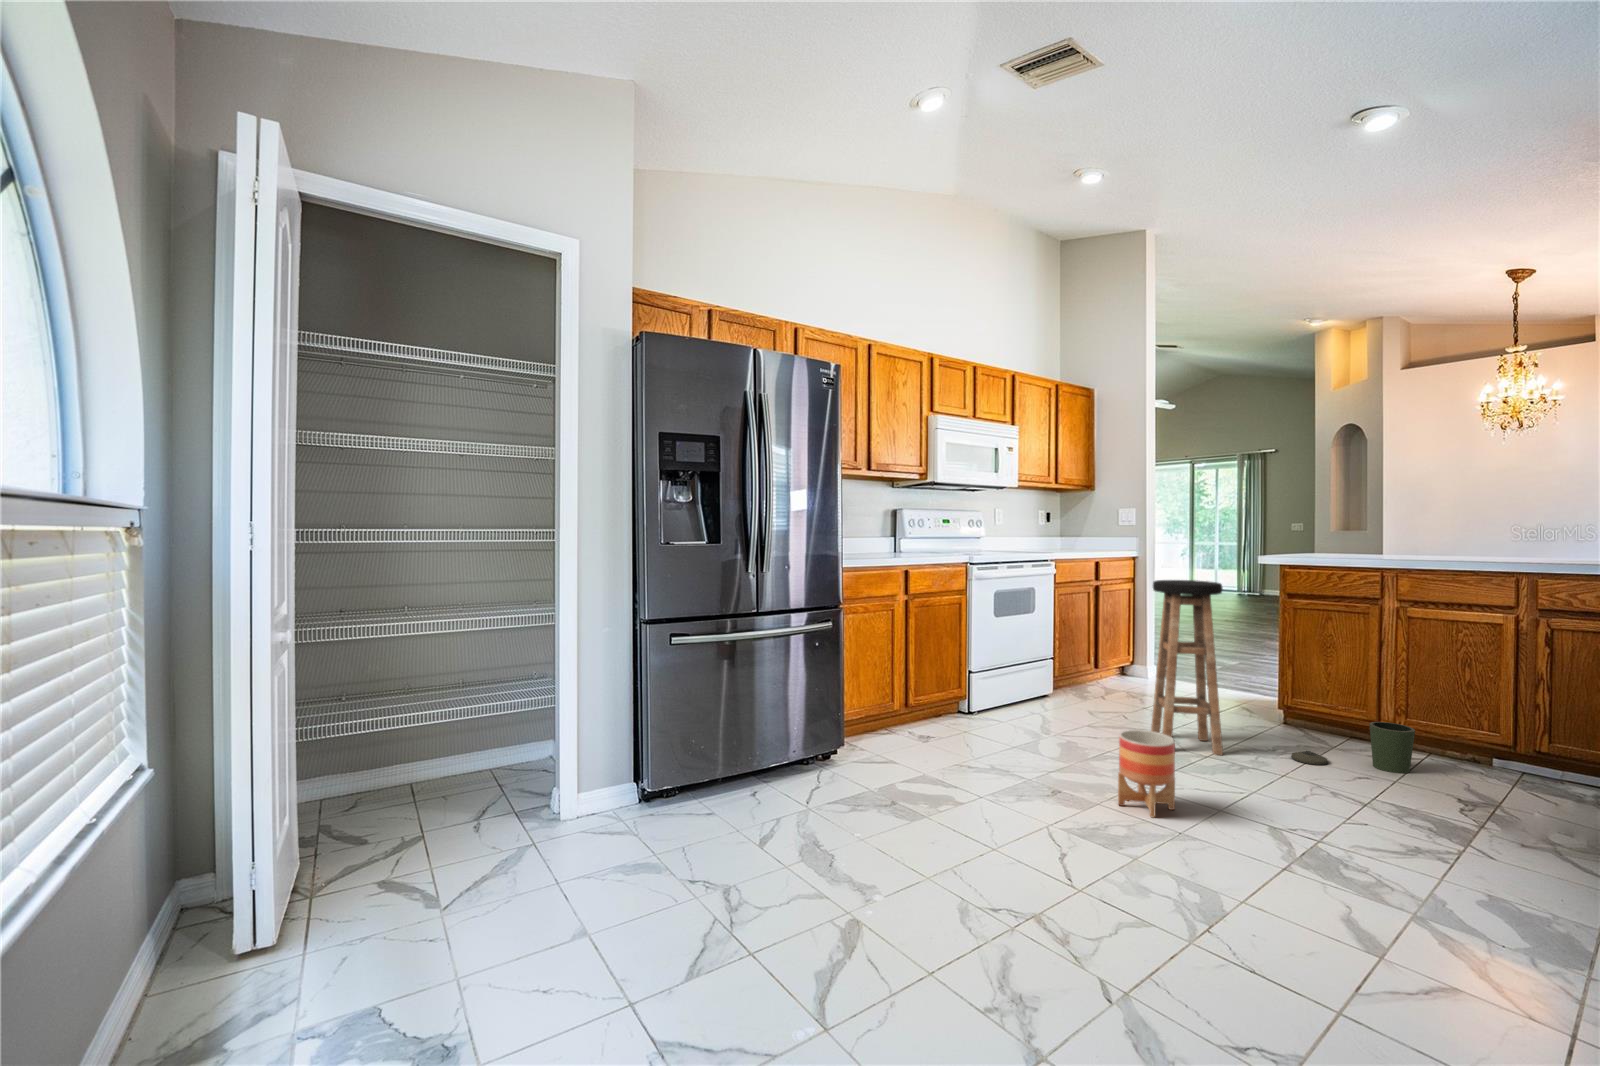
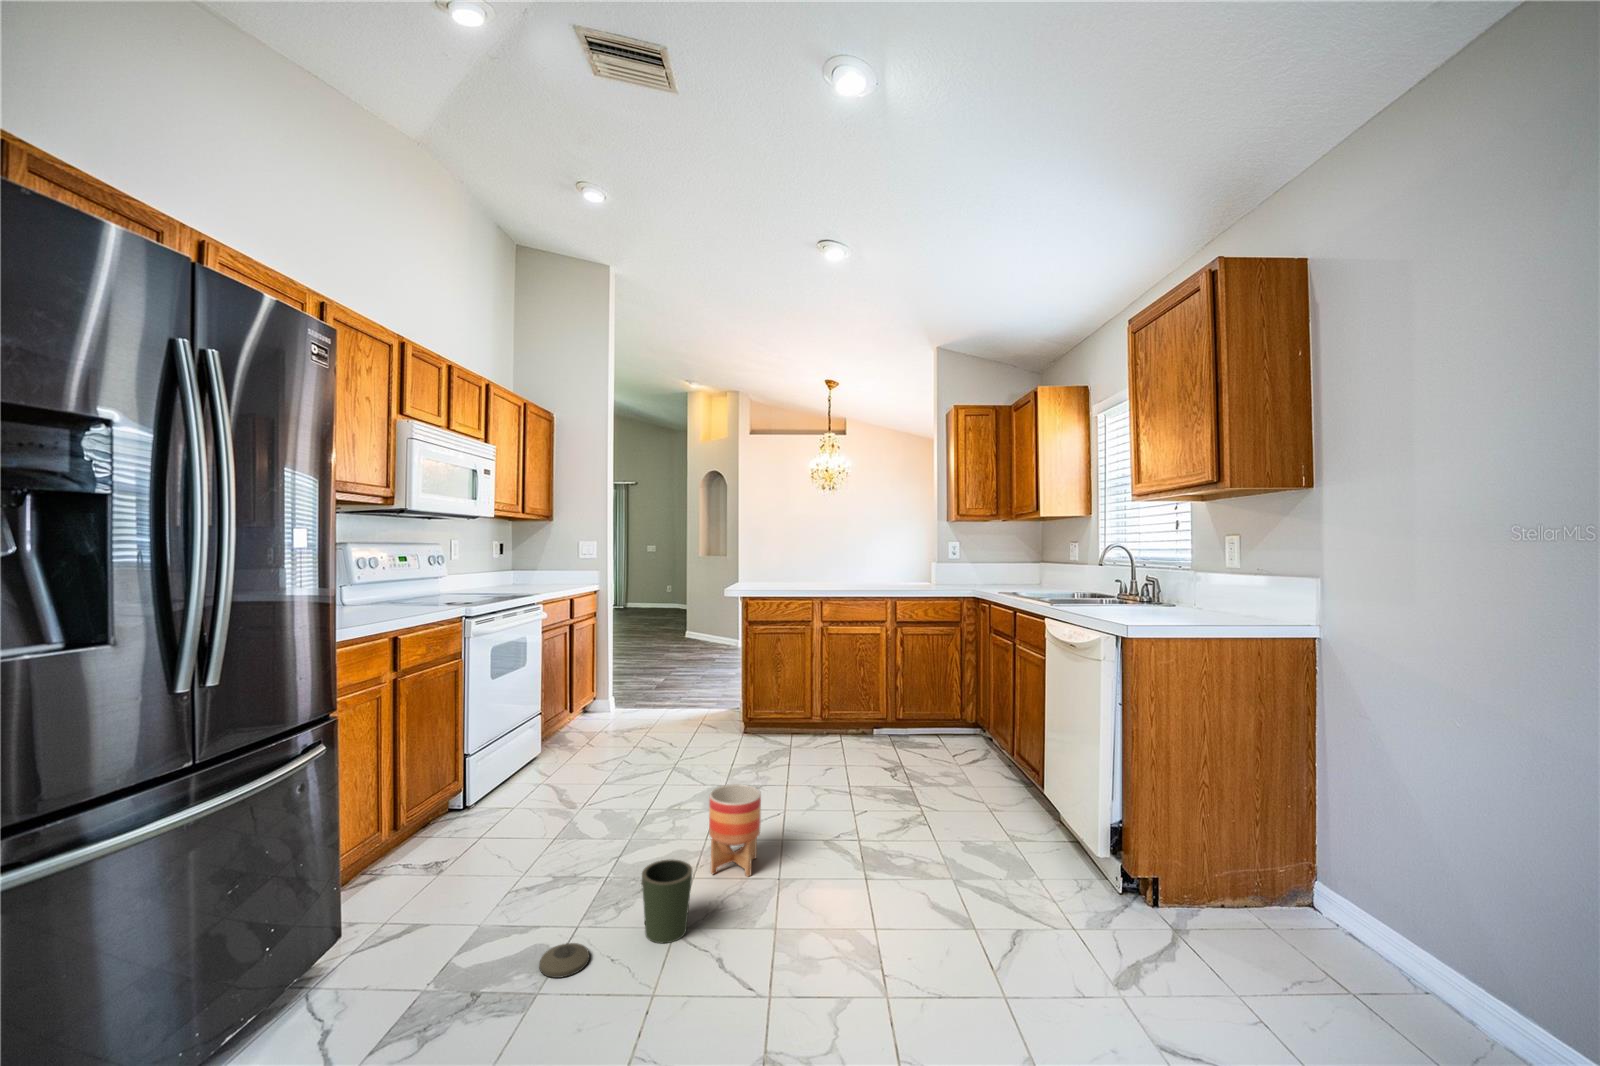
bar stool: present [1151,580,1223,755] -> none [666,617,735,791]
trash can: present [1291,722,1415,773] -> present [539,859,692,978]

